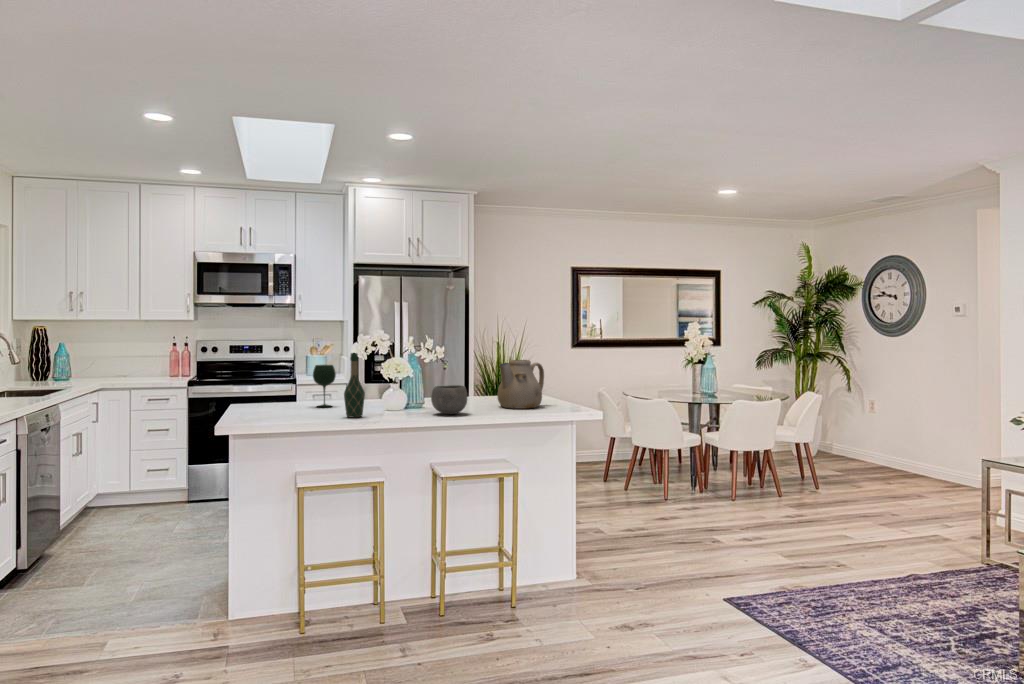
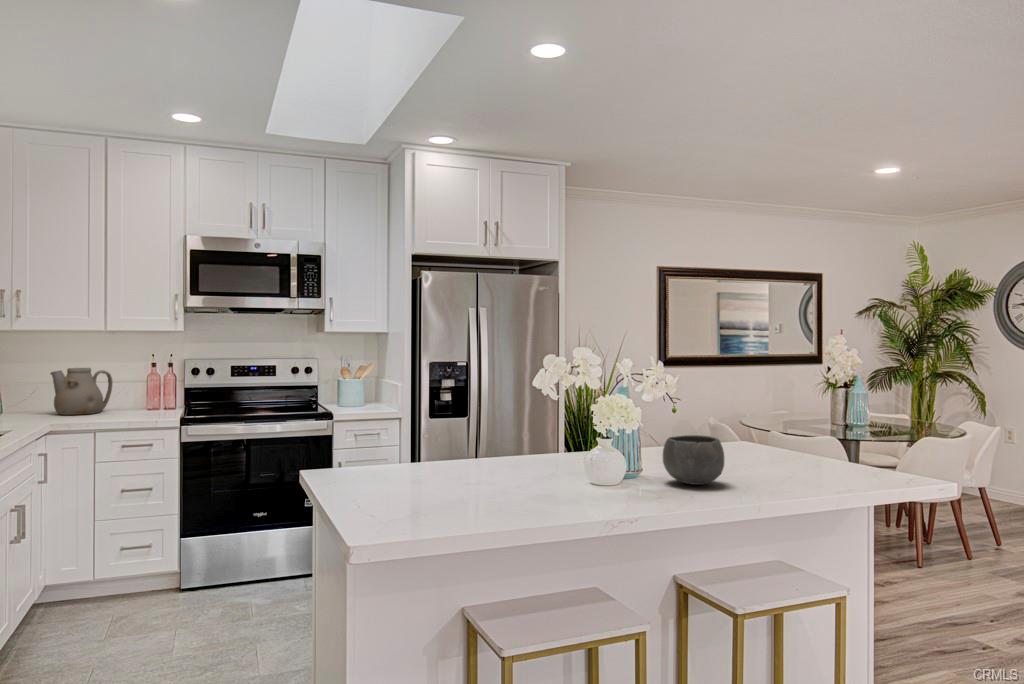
wine bottle: present [344,353,365,417] -> none [535,385,570,496]
teapot: present [497,360,544,409] -> present [50,368,113,415]
wine glass: present [313,365,336,407] -> none [441,401,477,471]

